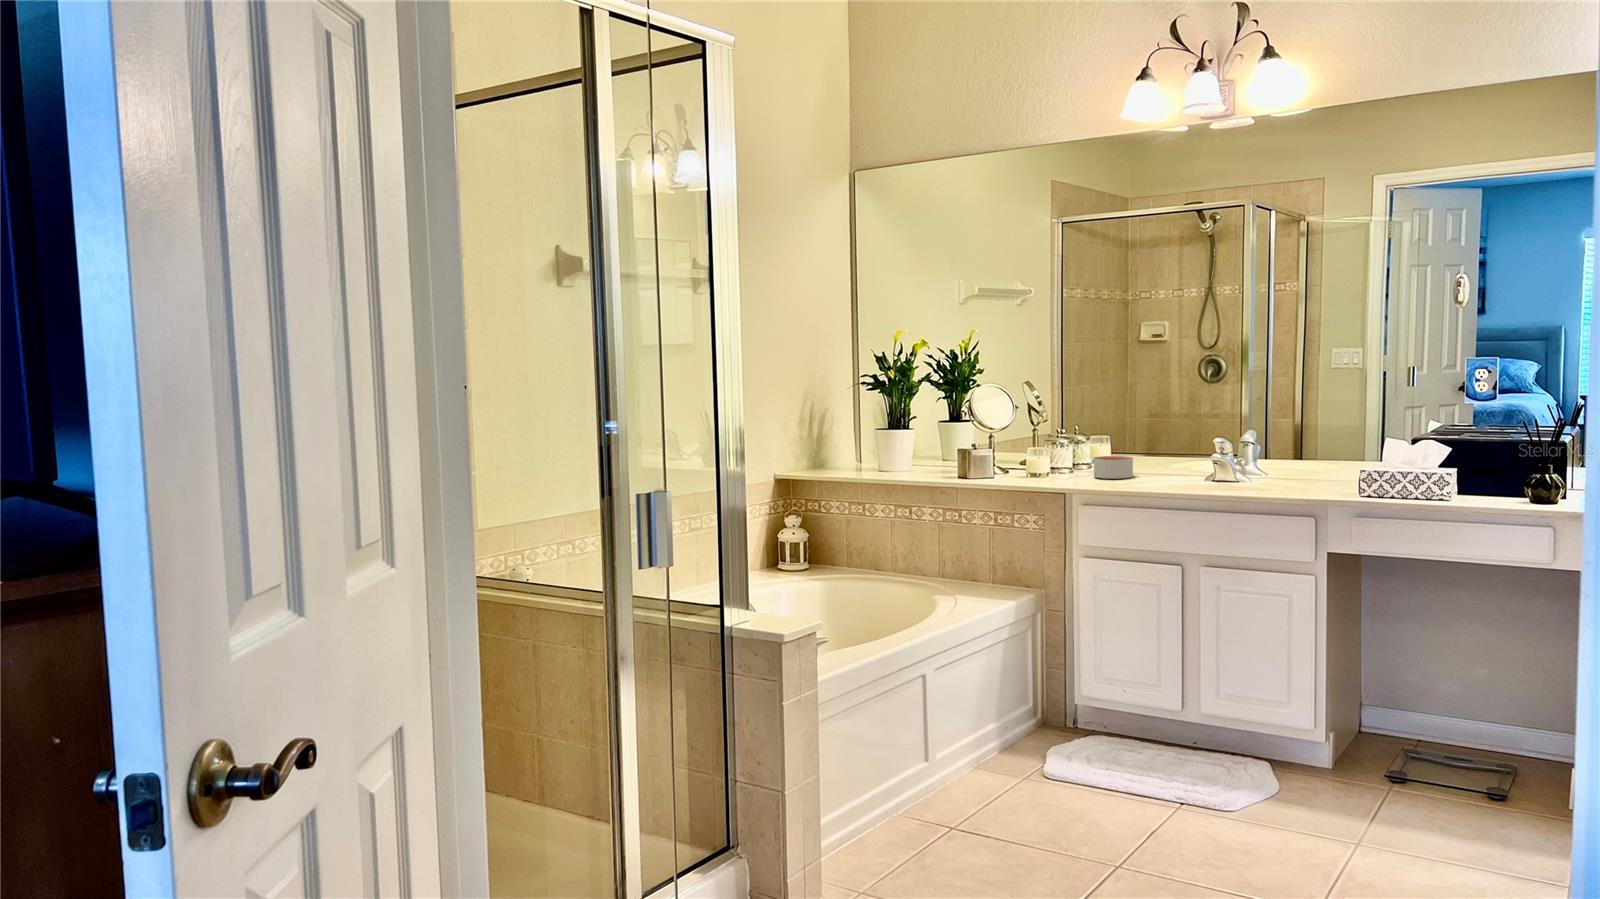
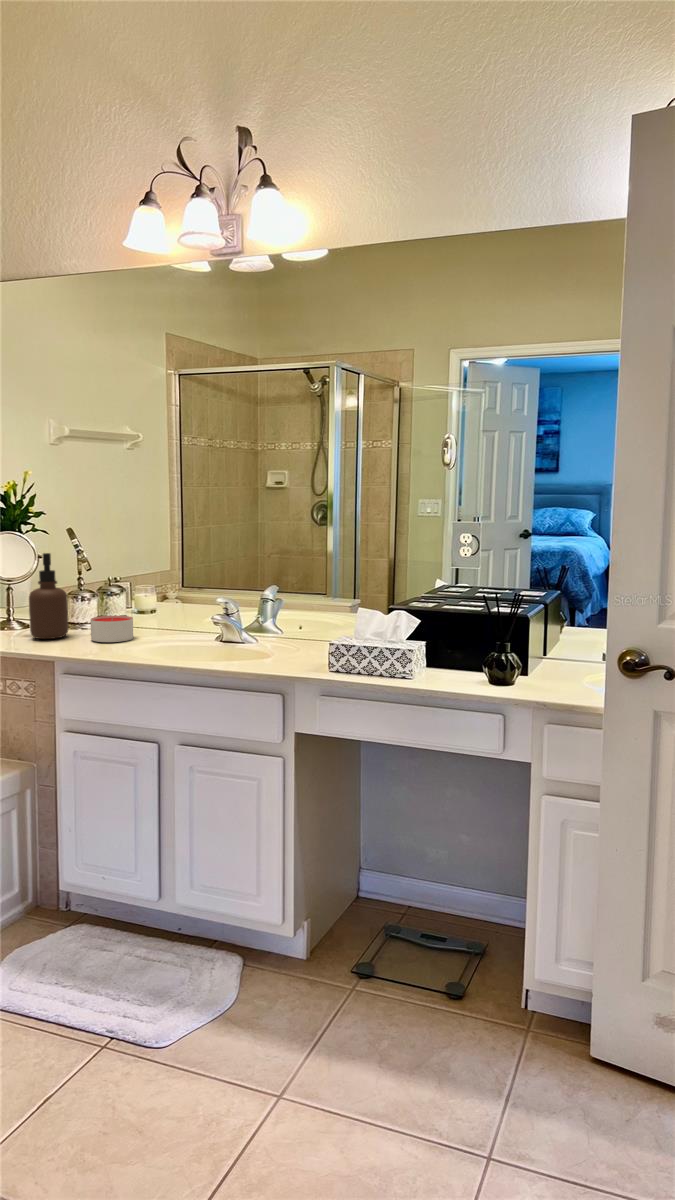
soap dispenser: none [1033,400,1068,477] -> present [29,553,69,639]

